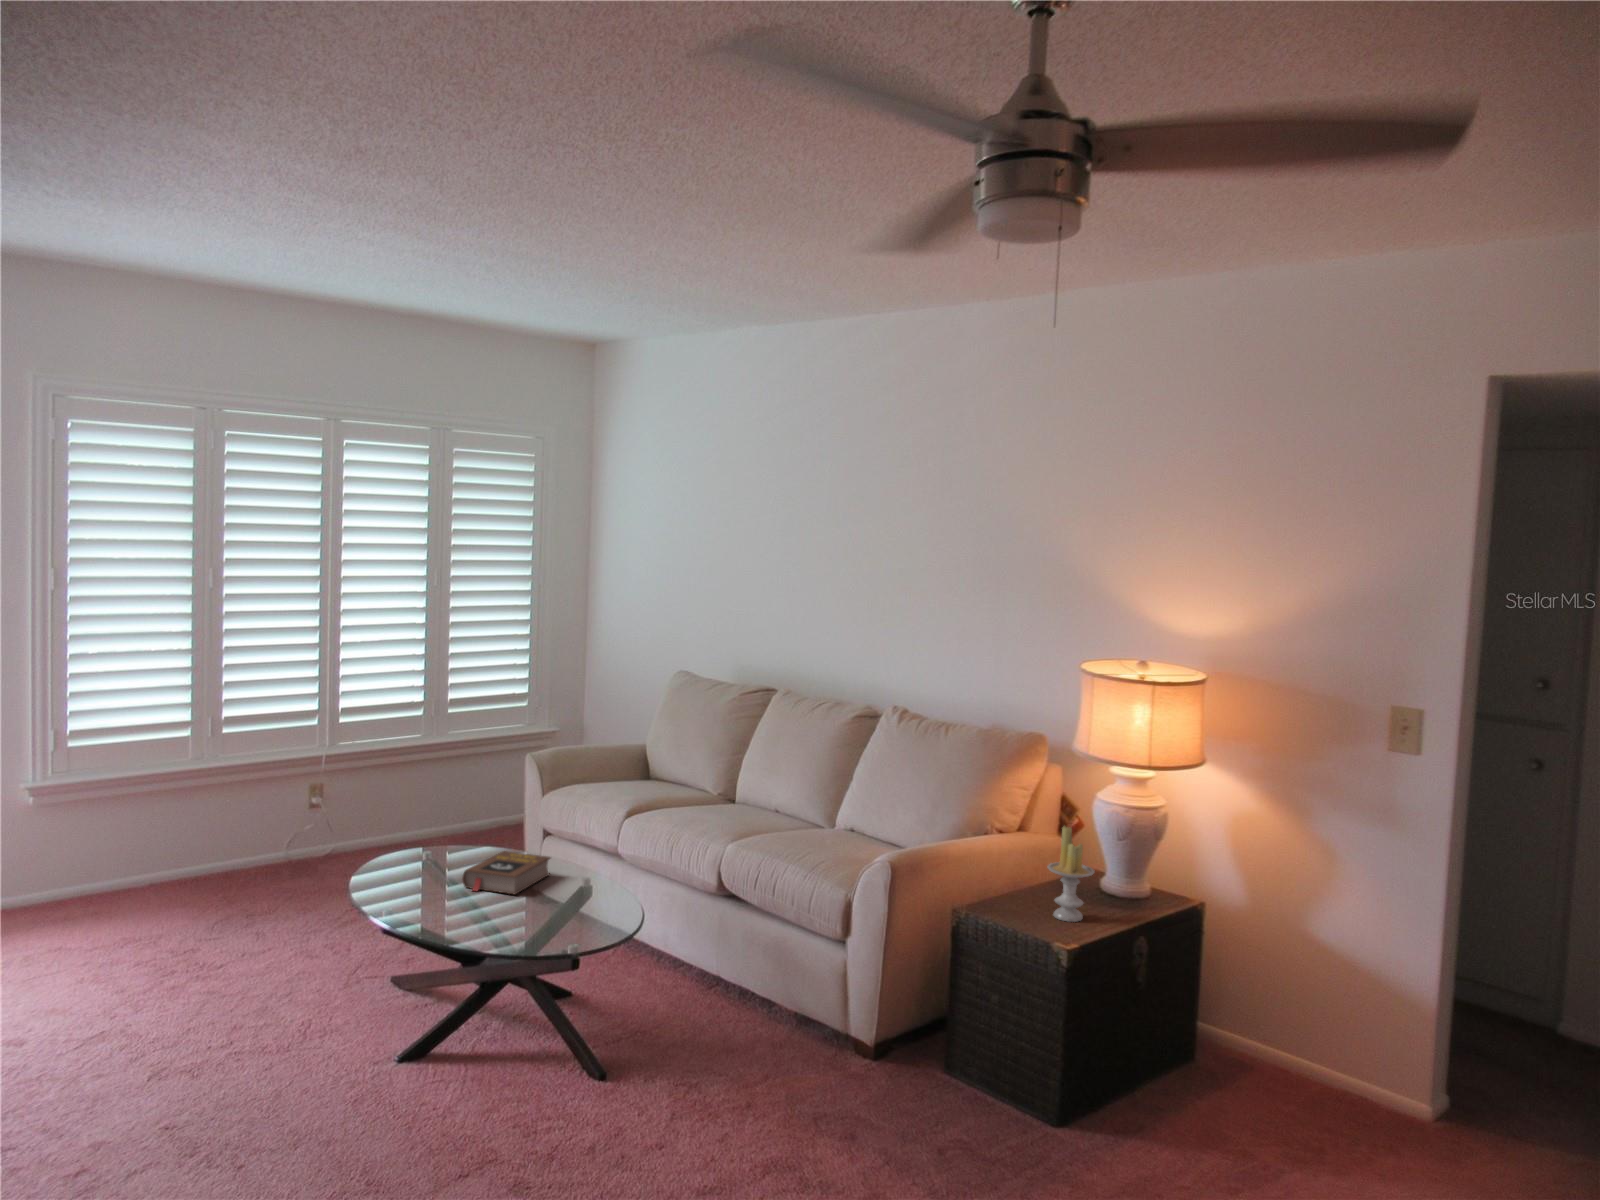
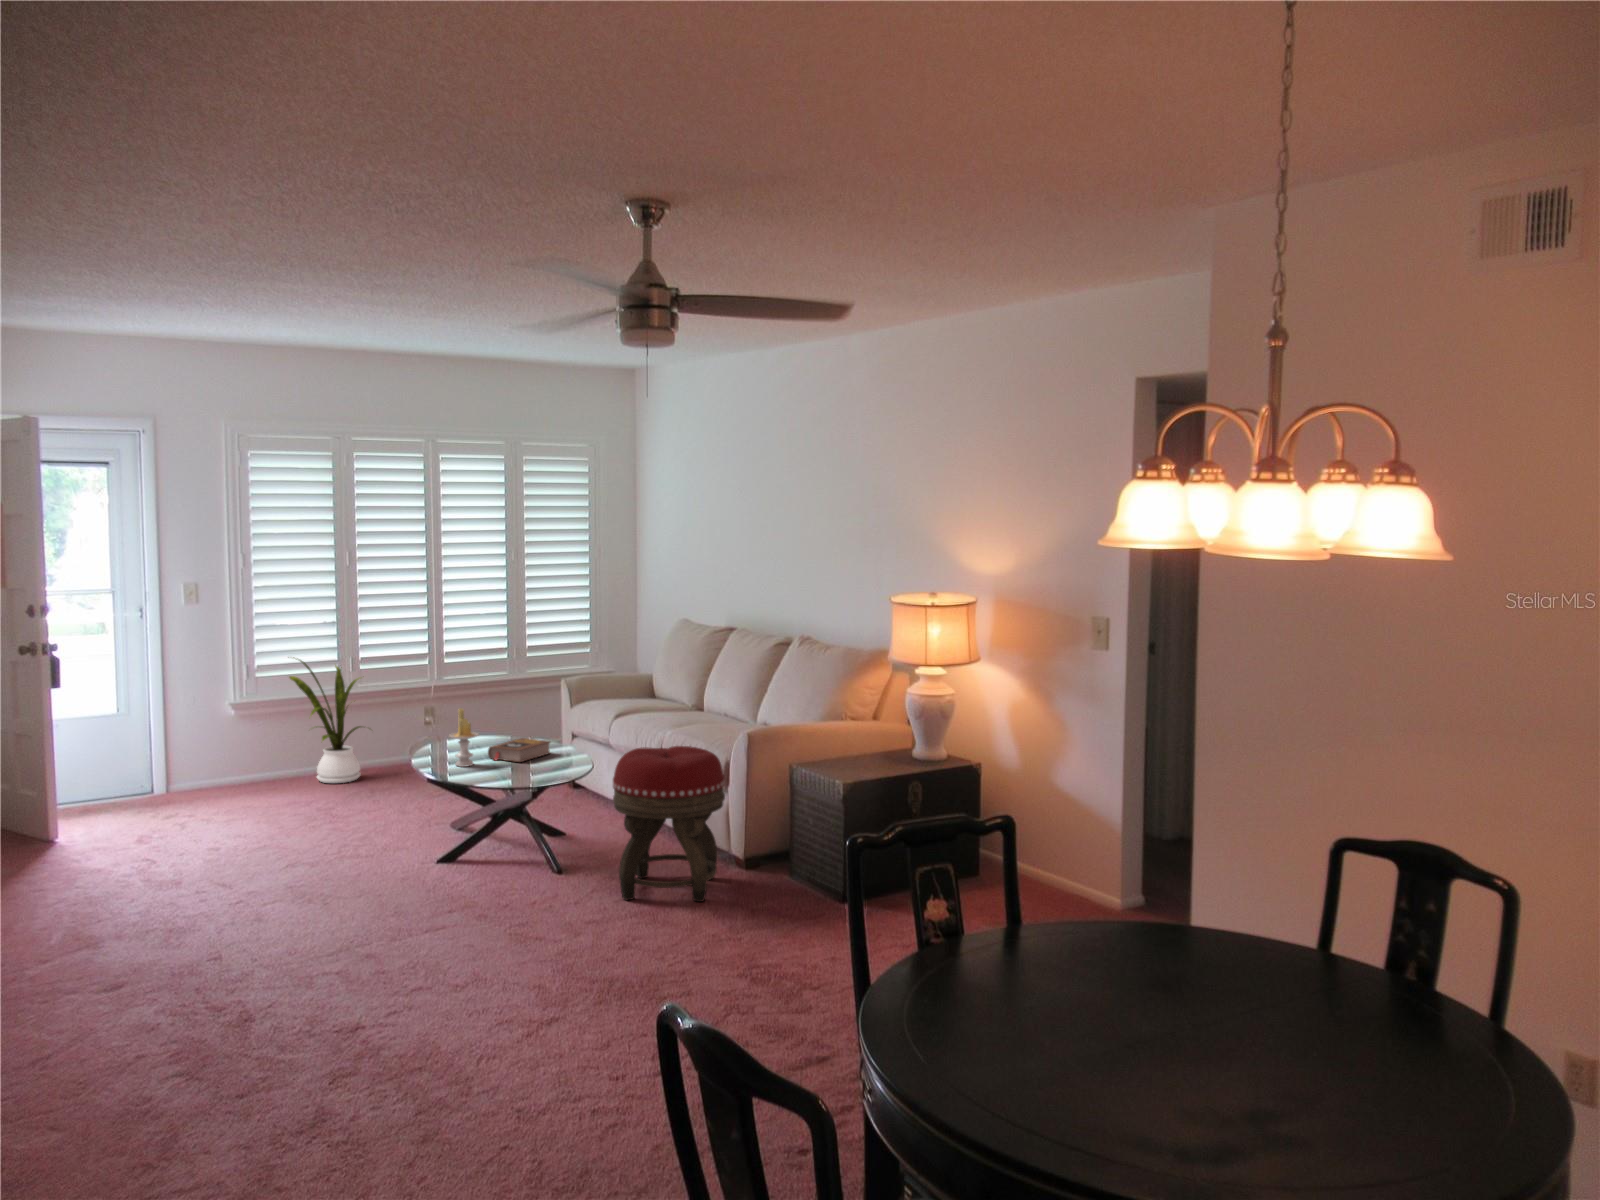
house plant: none [116,720,241,901] -> present [289,657,362,783]
candle: present [1047,826,1094,922] -> present [450,708,478,767]
footstool: none [710,884,880,1138] -> present [613,746,725,902]

